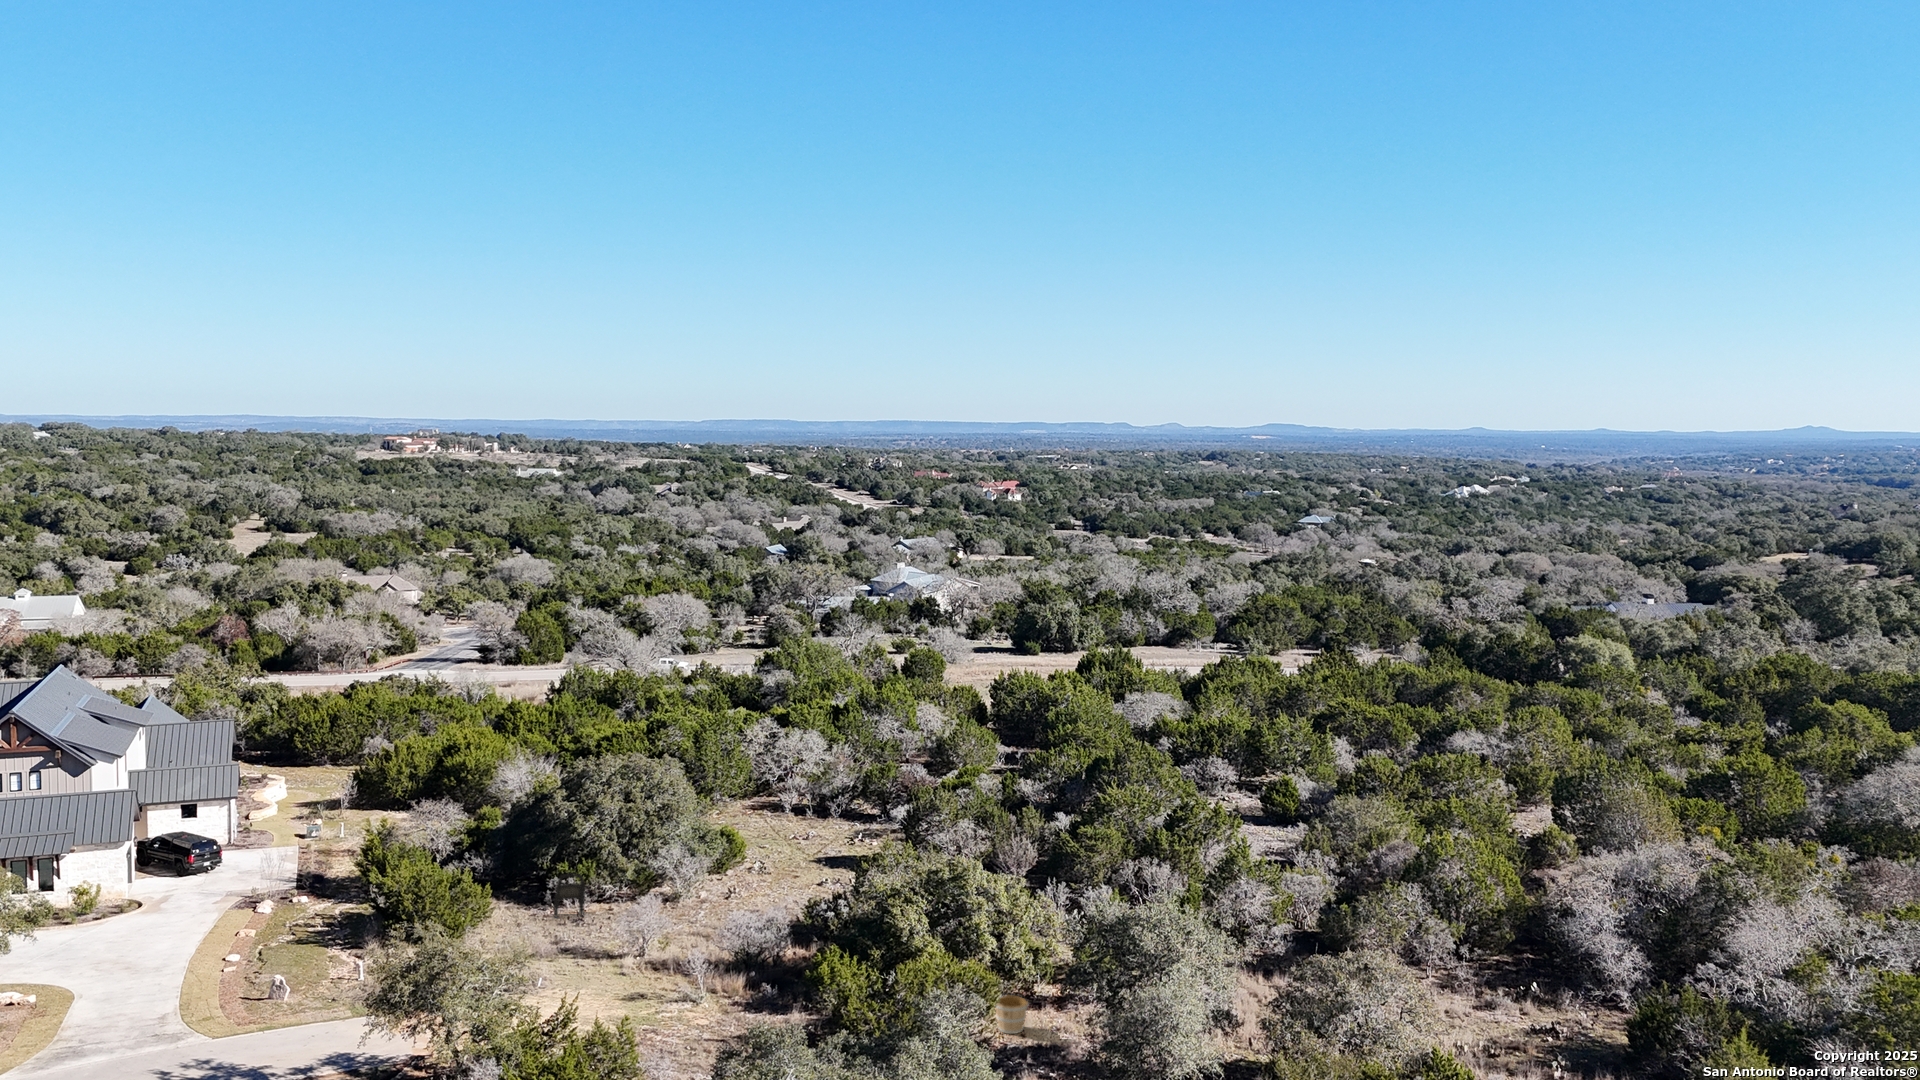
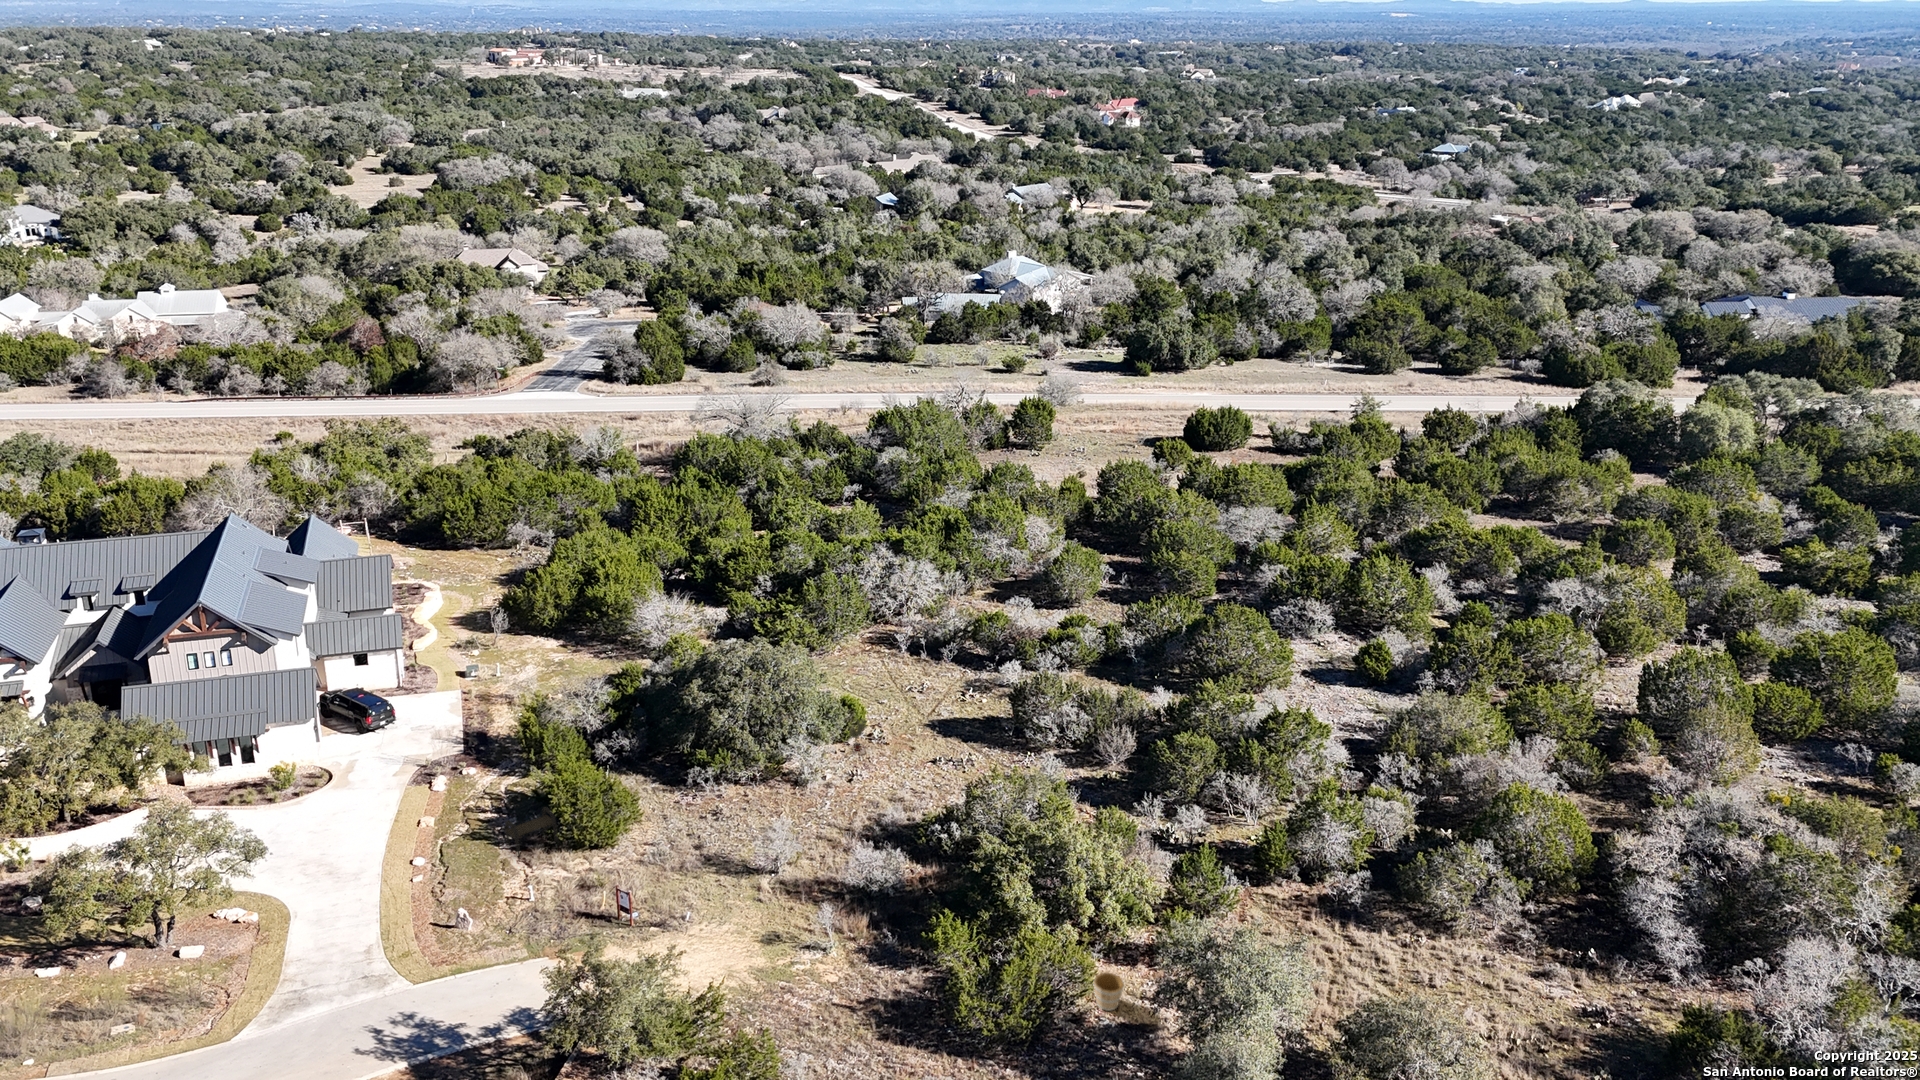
potted tree: none [726,841,749,879] -> present [847,719,867,751]
bench: present [554,873,585,917] -> present [505,807,558,856]

